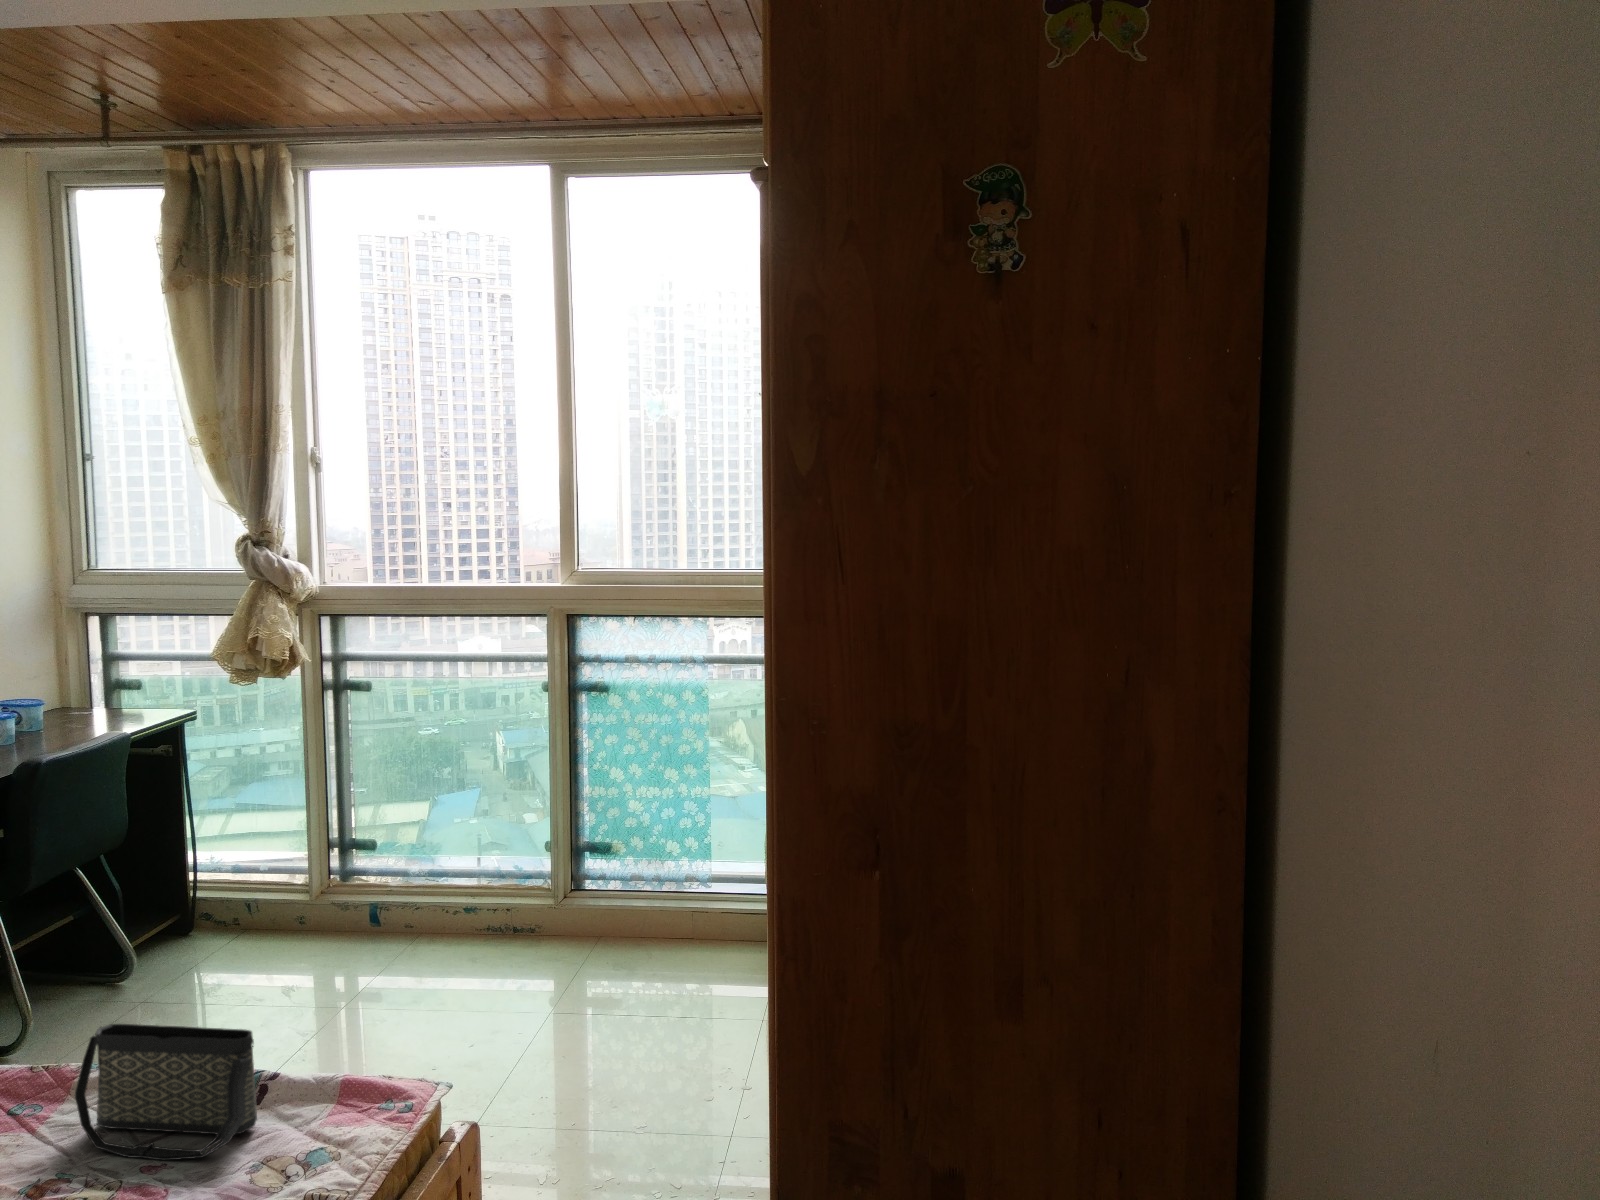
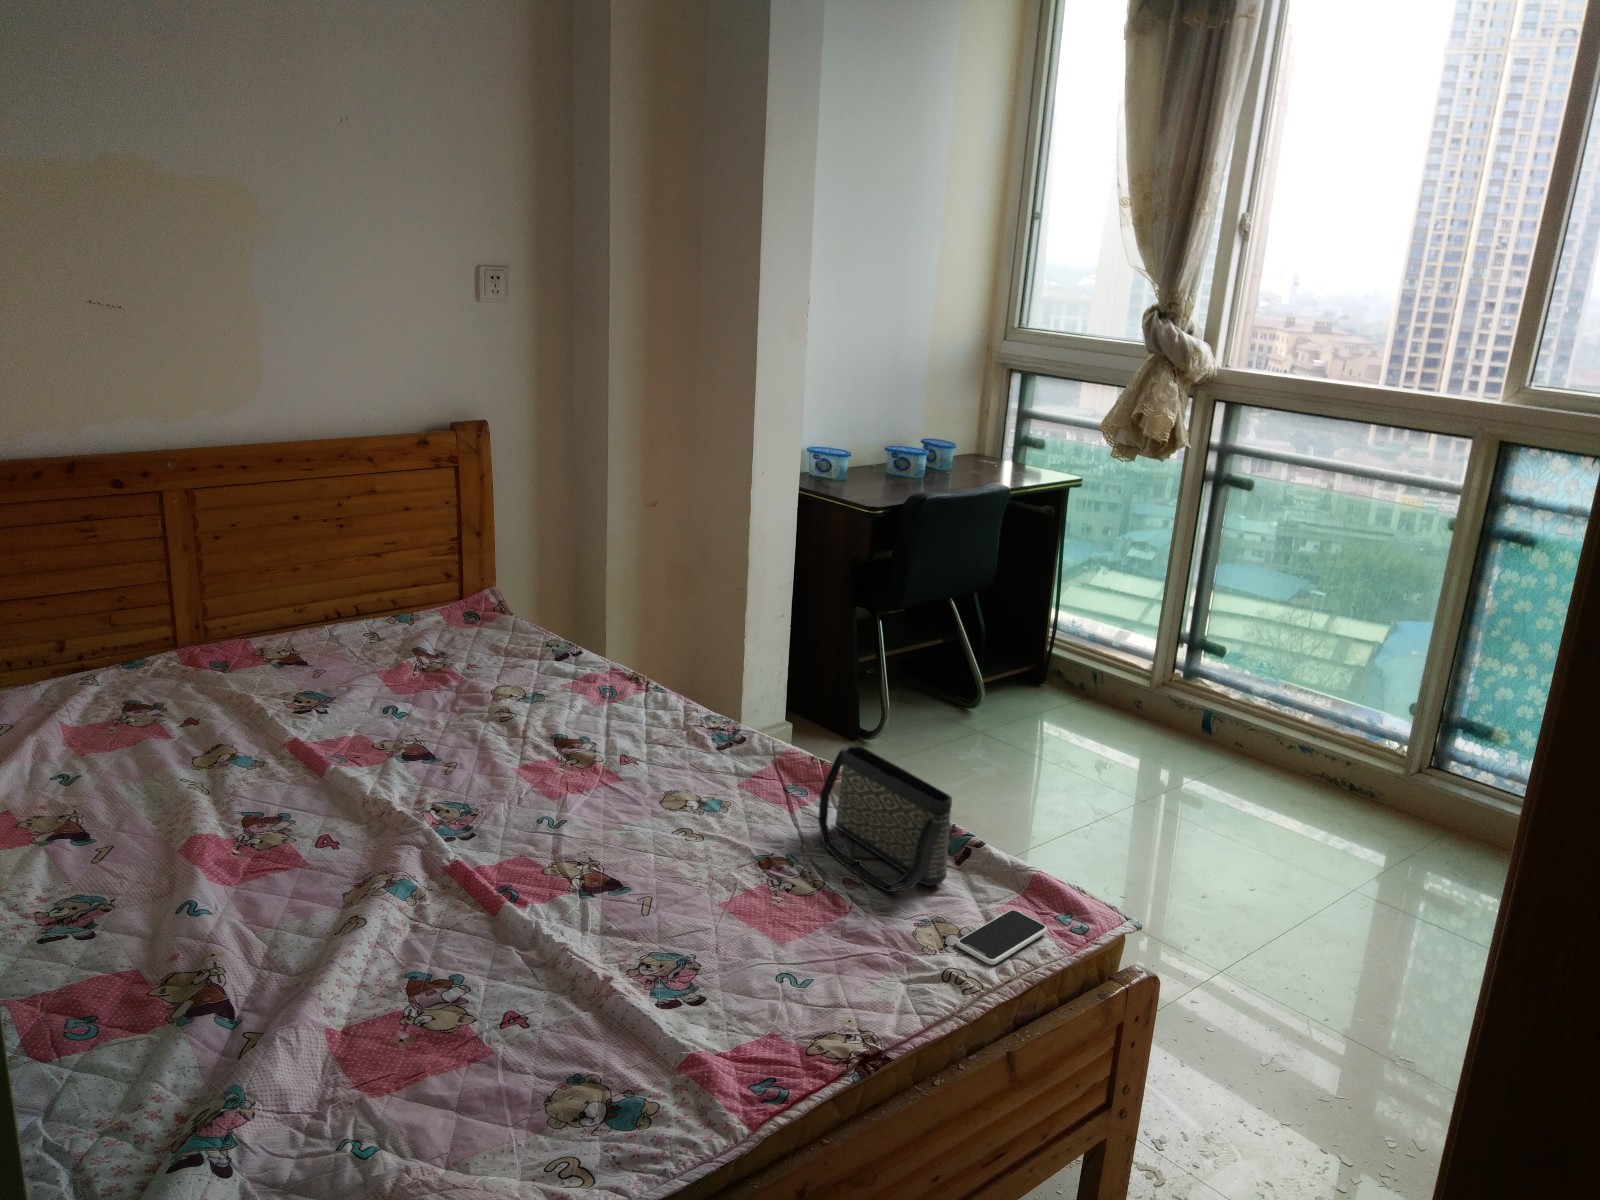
smartphone: none [302,1114,380,1171] -> present [957,910,1047,965]

